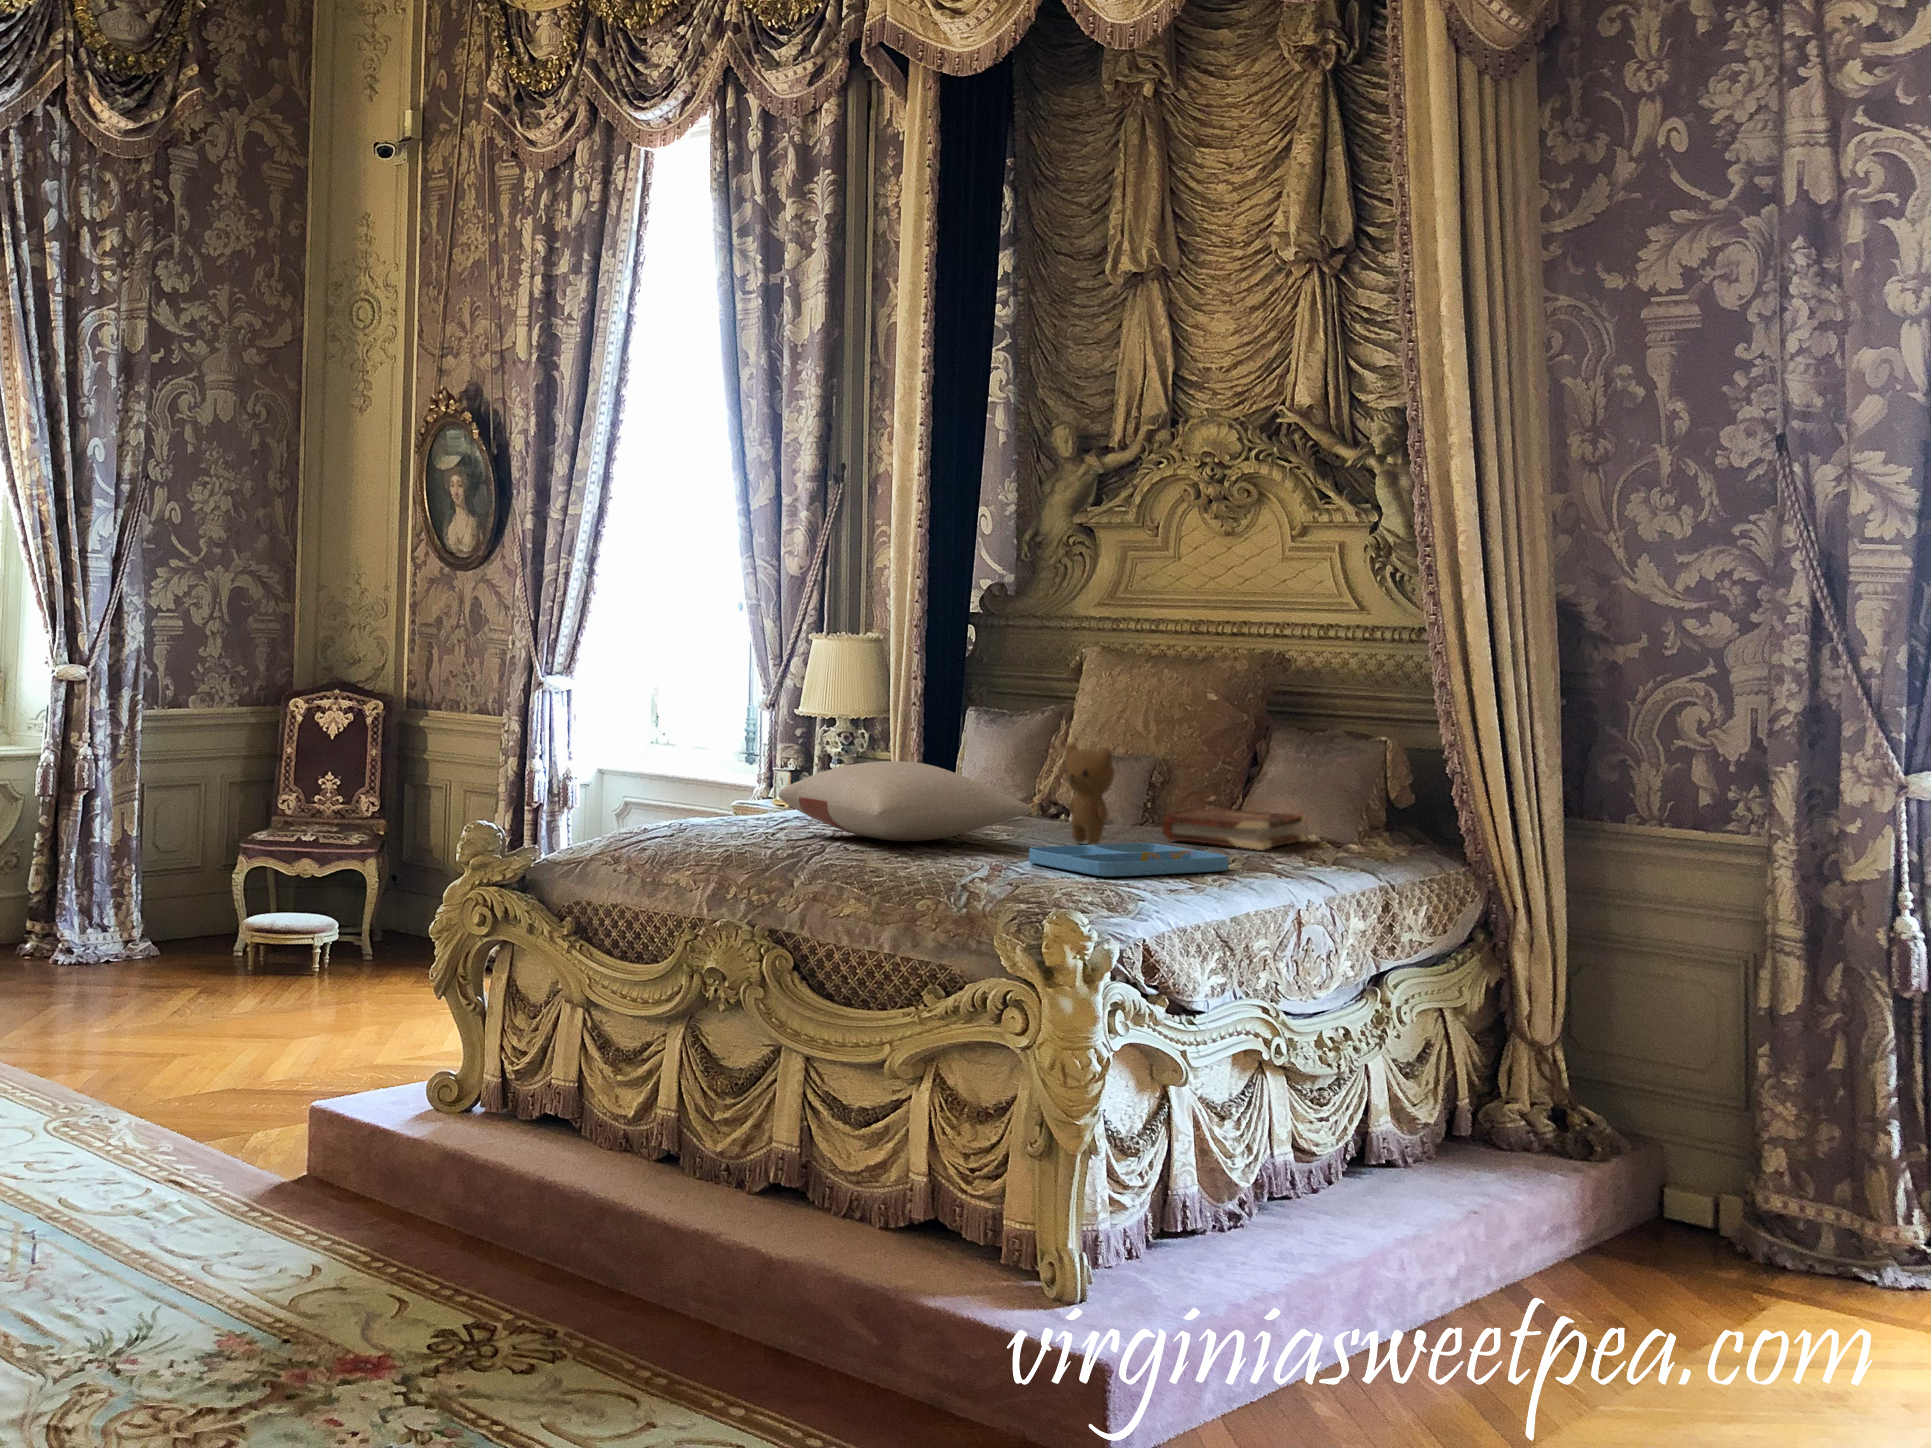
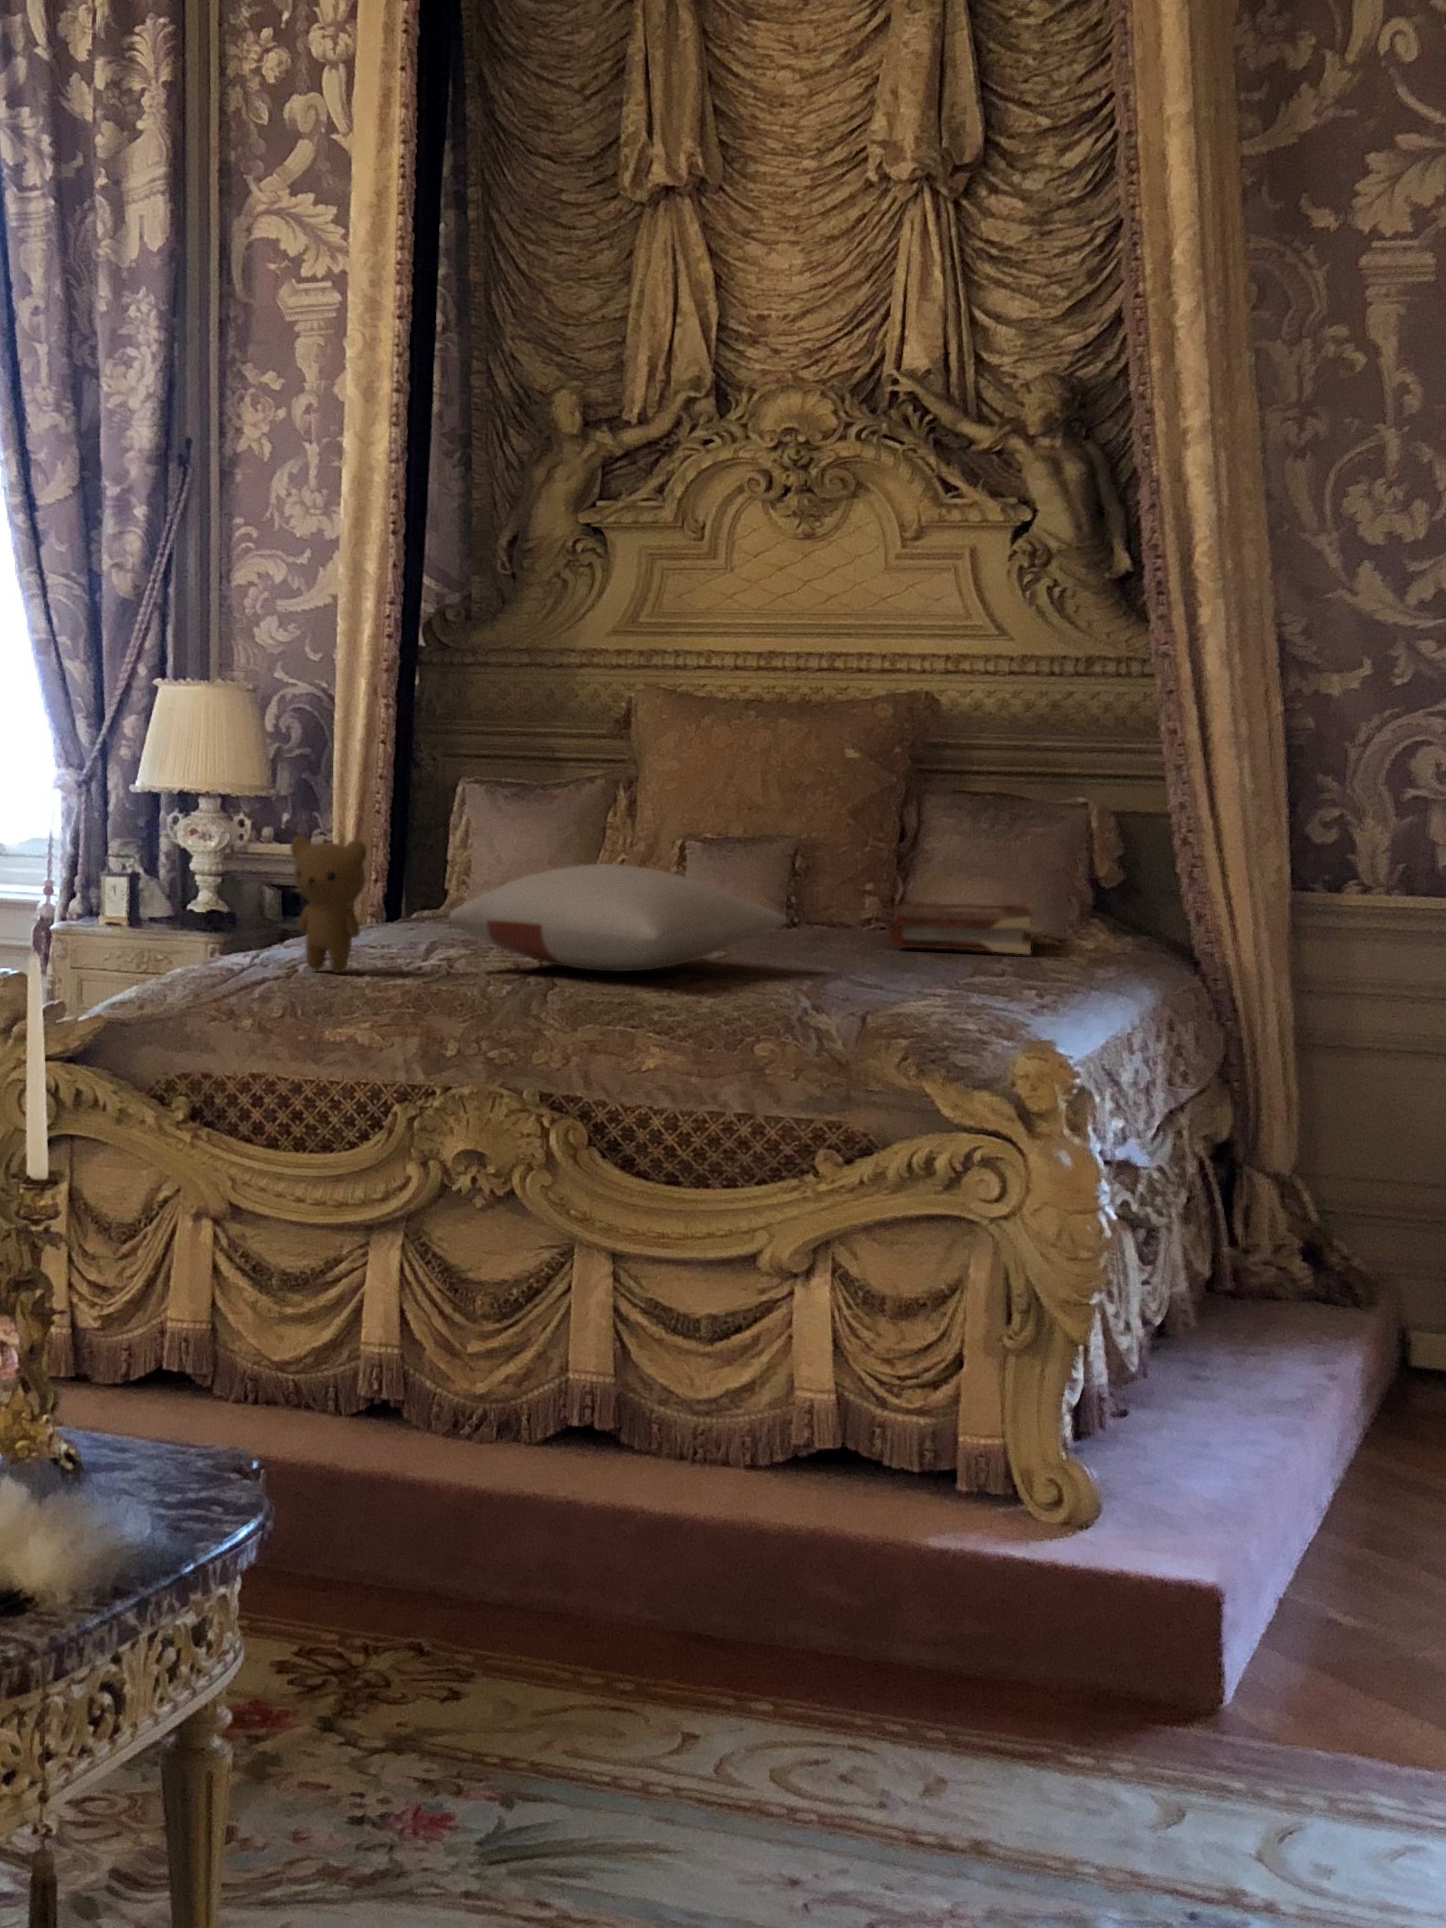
teddy bear: present [1065,744,1114,844] -> present [290,836,367,973]
tray: present [1029,843,1229,876] -> none [841,955,1073,1002]

